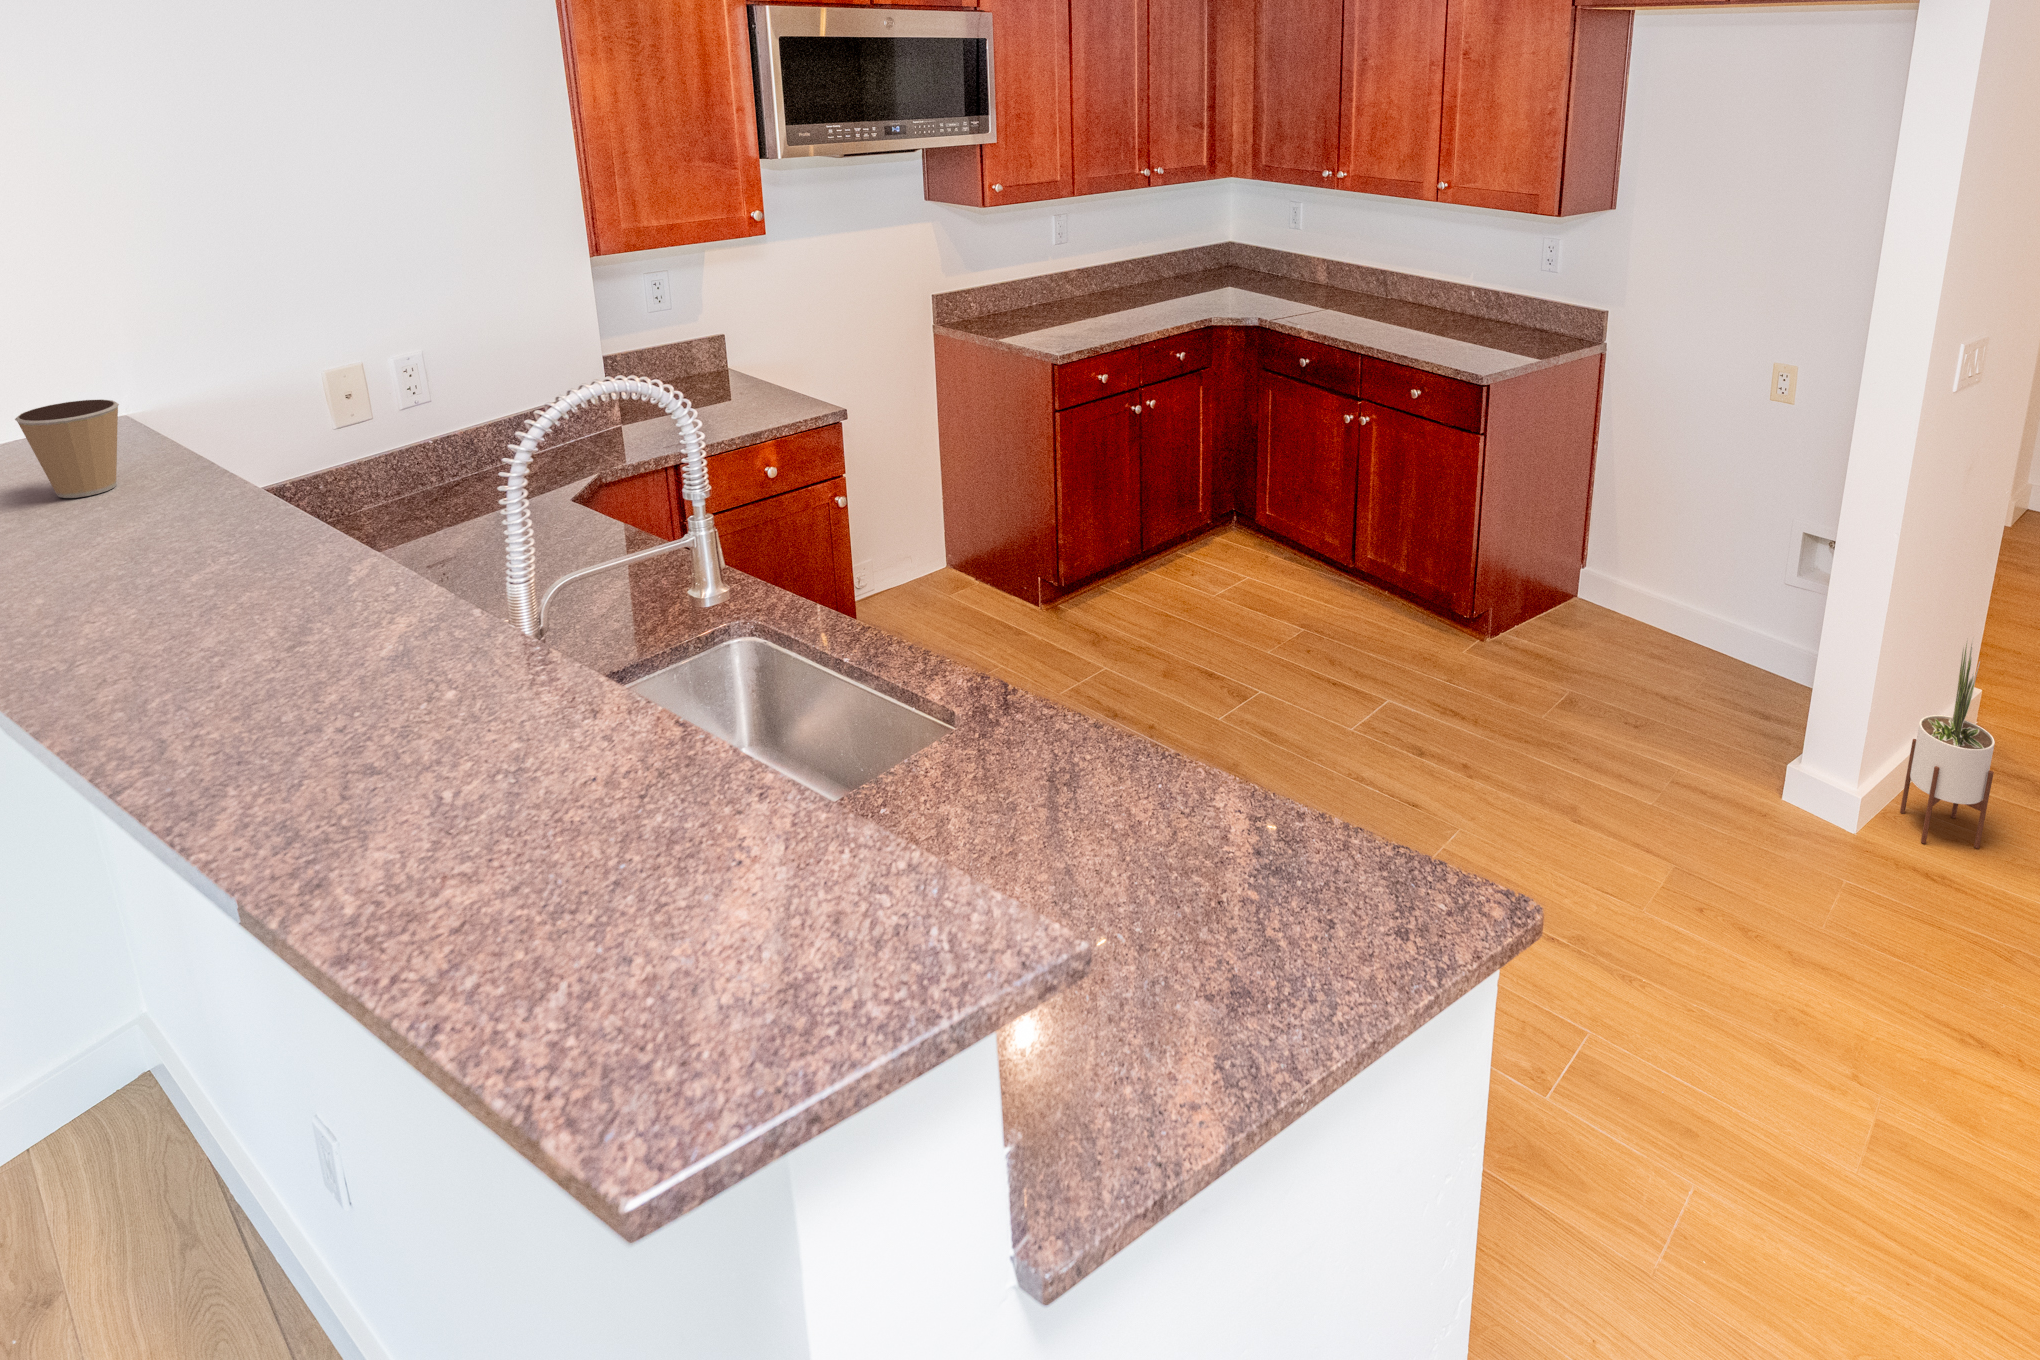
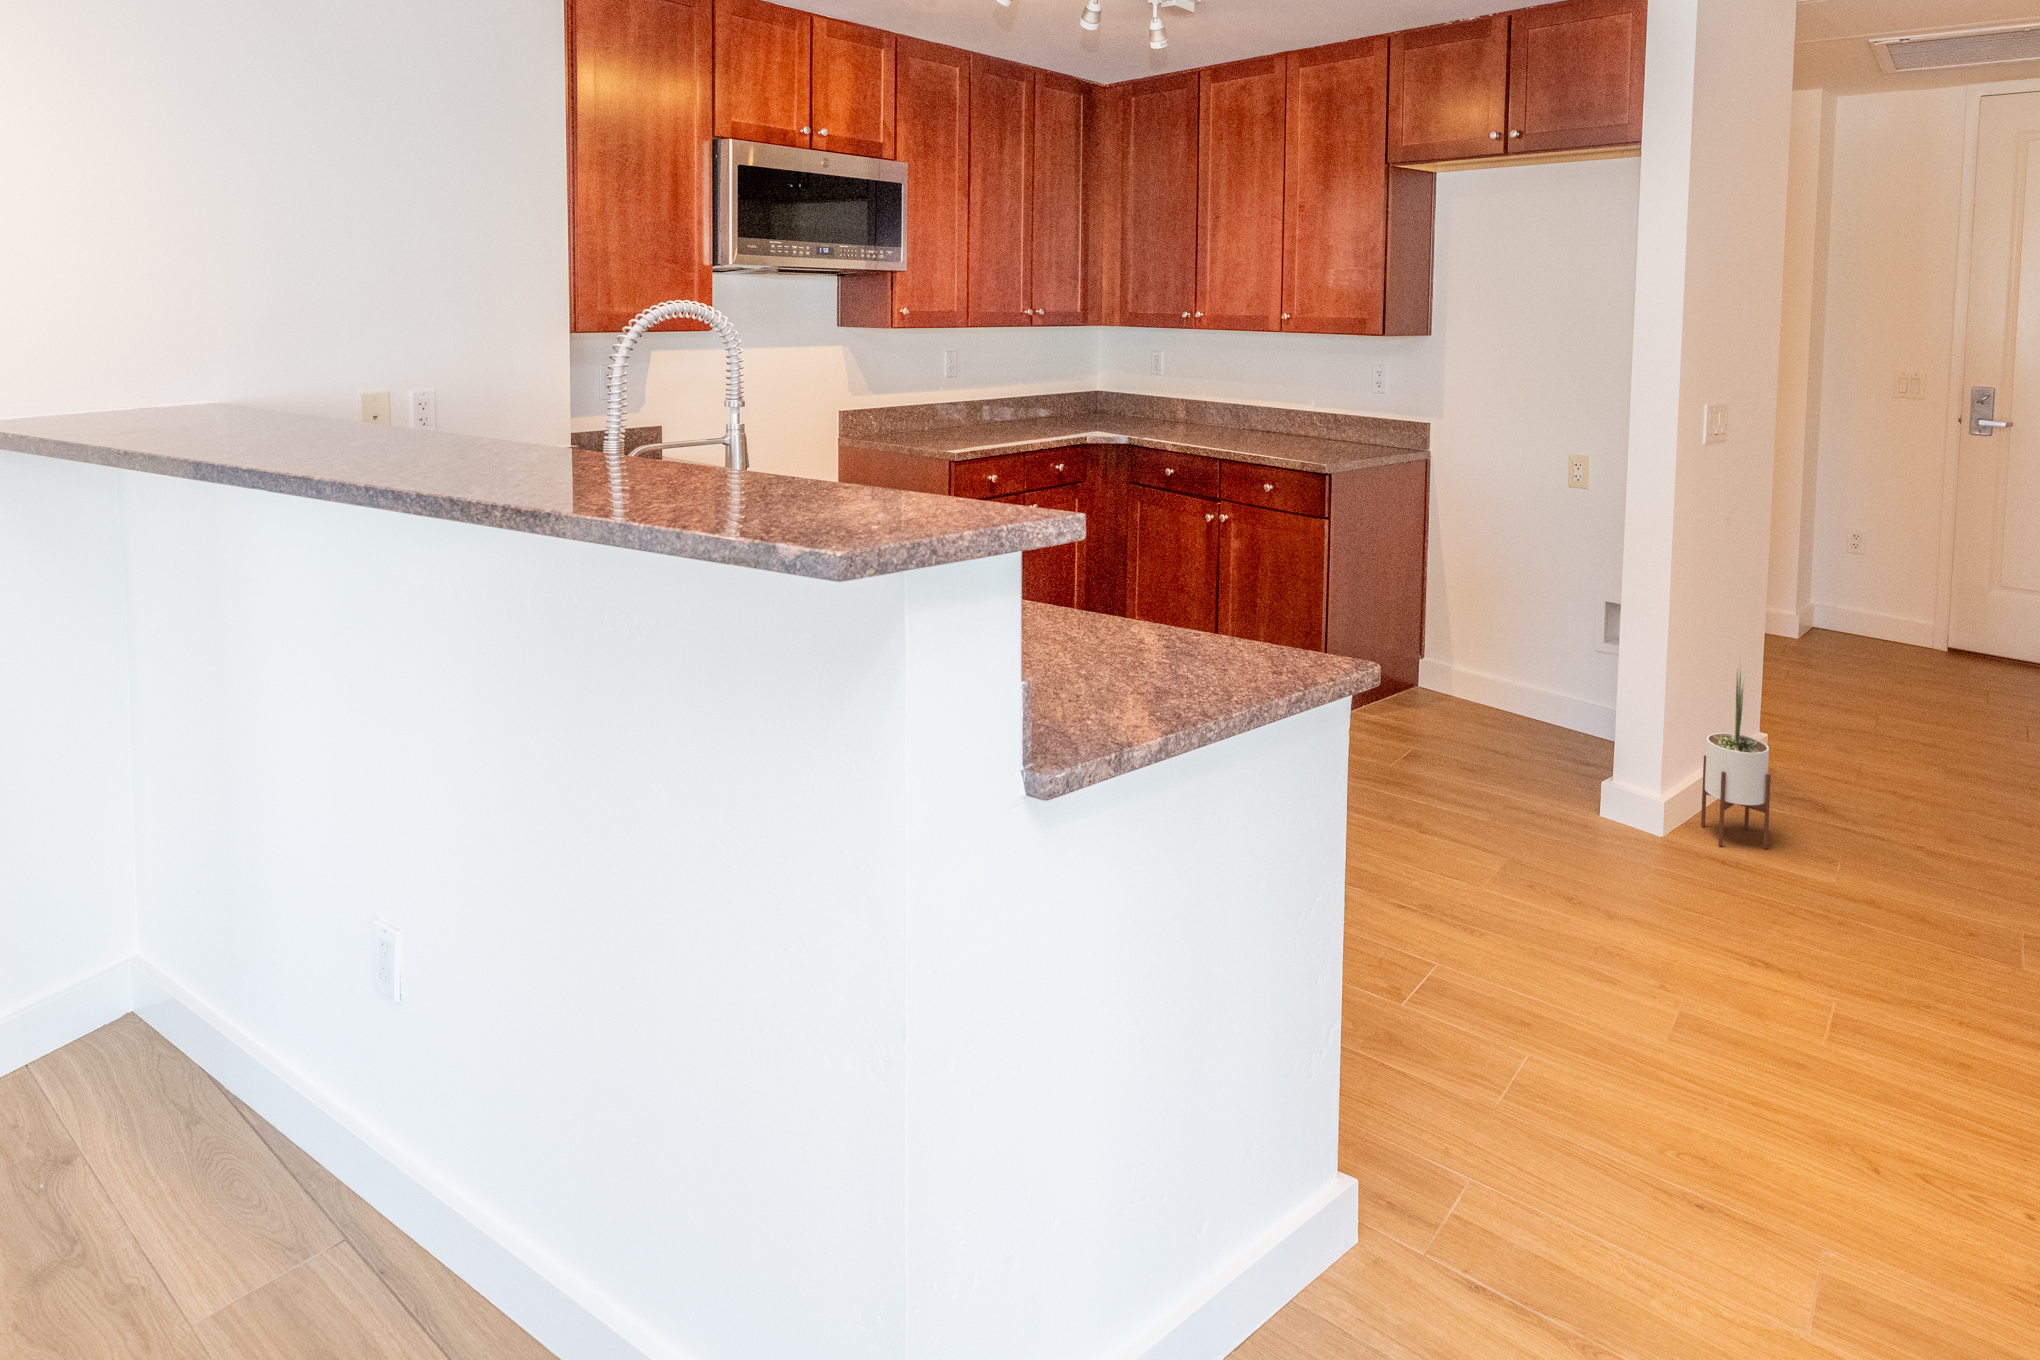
coffee cup: present [15,399,119,498] -> none [162,359,240,430]

